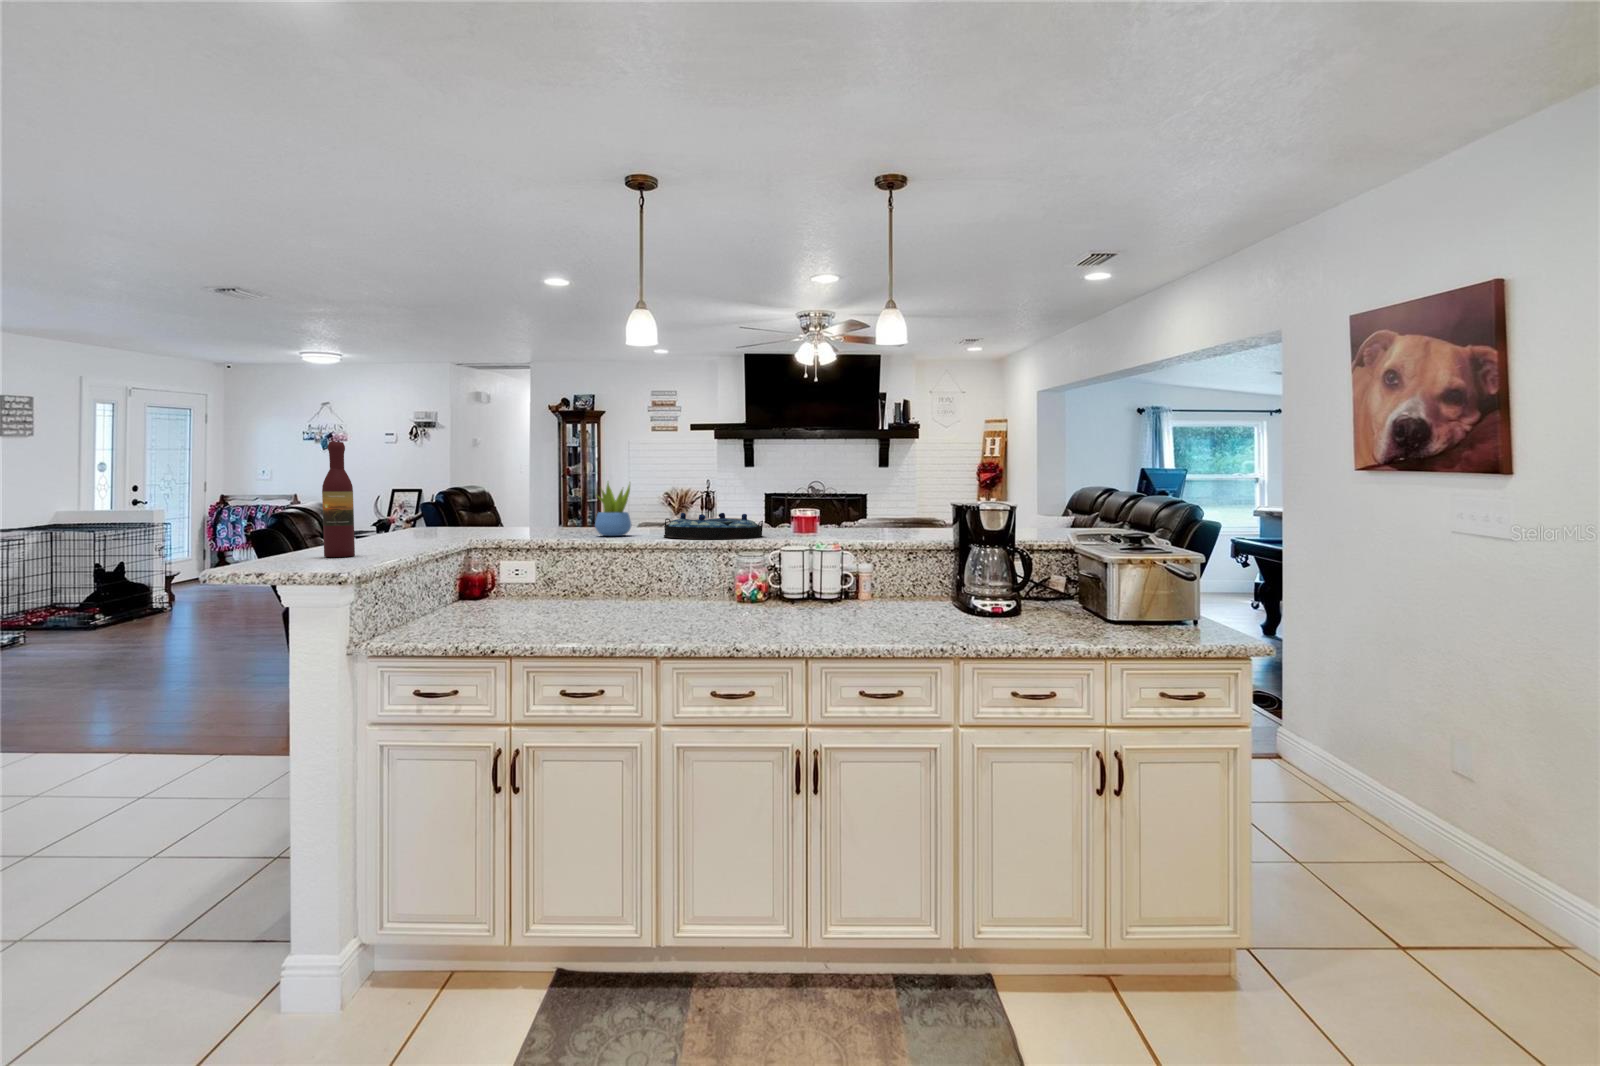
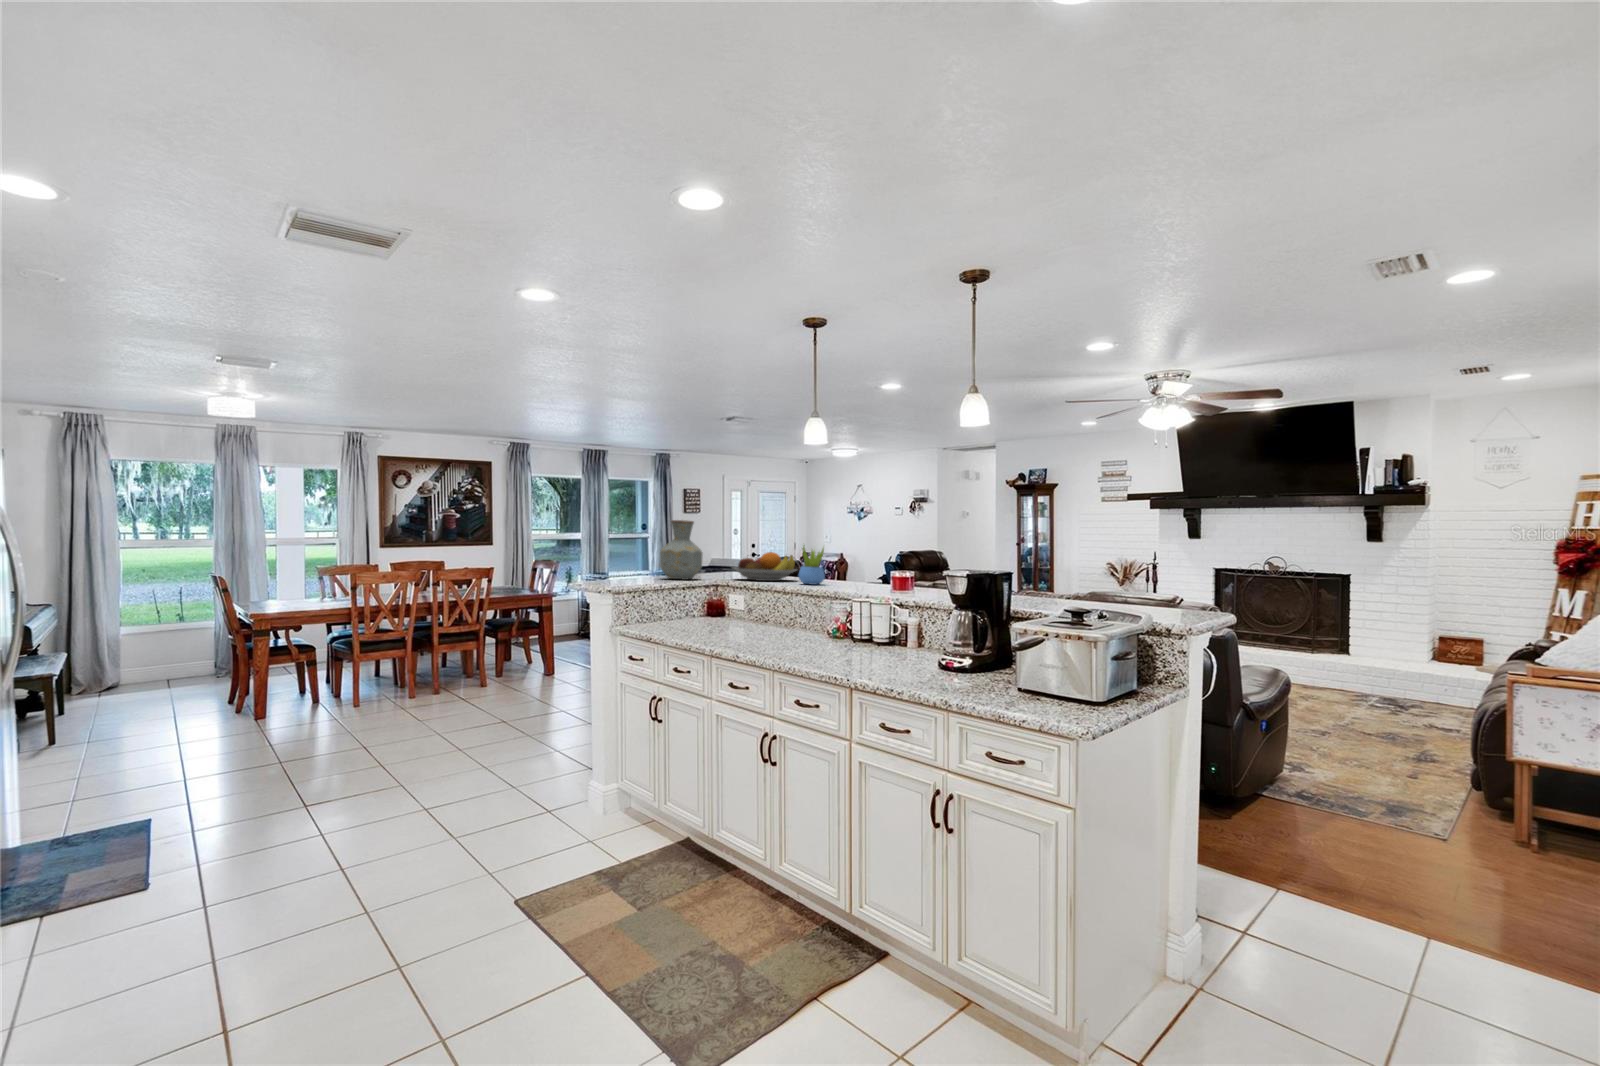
wine bottle: present [322,442,355,557] -> none [606,516,623,581]
vase: none [356,449,433,545] -> present [660,520,703,580]
fruit bowl: none [455,495,557,537] -> present [733,552,796,581]
serving tray: present [664,513,763,539] -> none [825,569,895,592]

